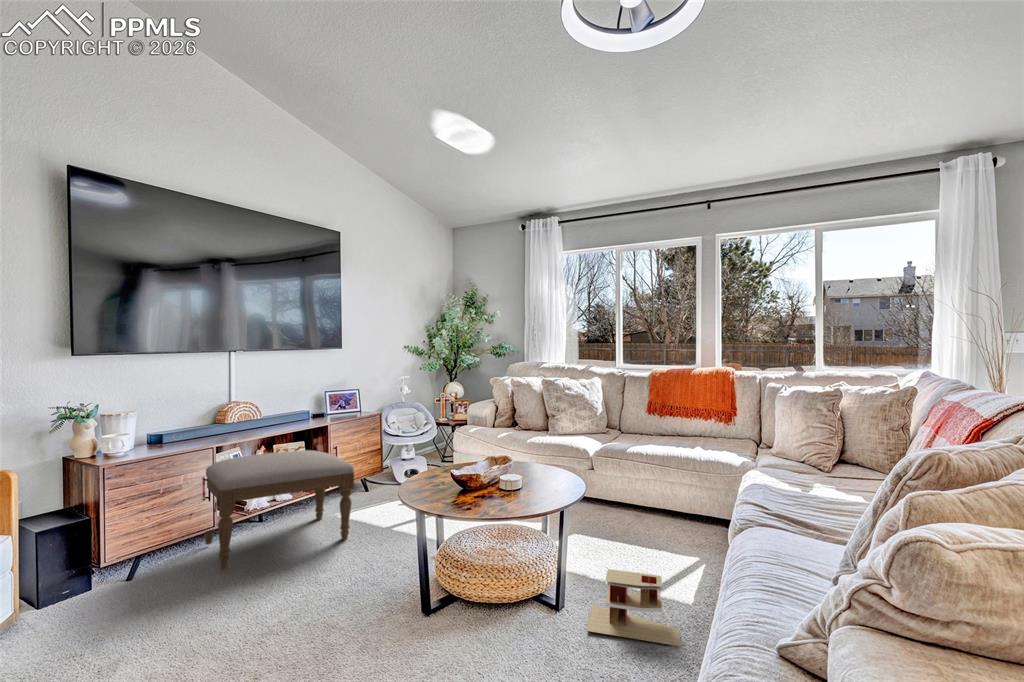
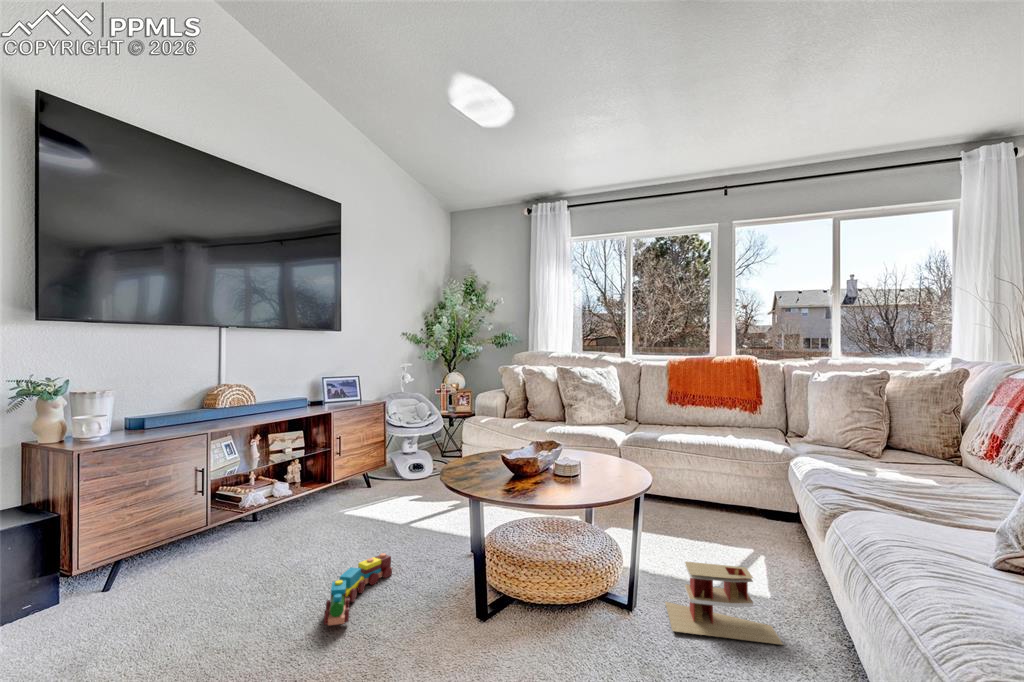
ottoman: present [205,450,354,570] -> none [193,439,371,575]
toy train: none [293,554,363,616] -> present [324,553,392,625]

